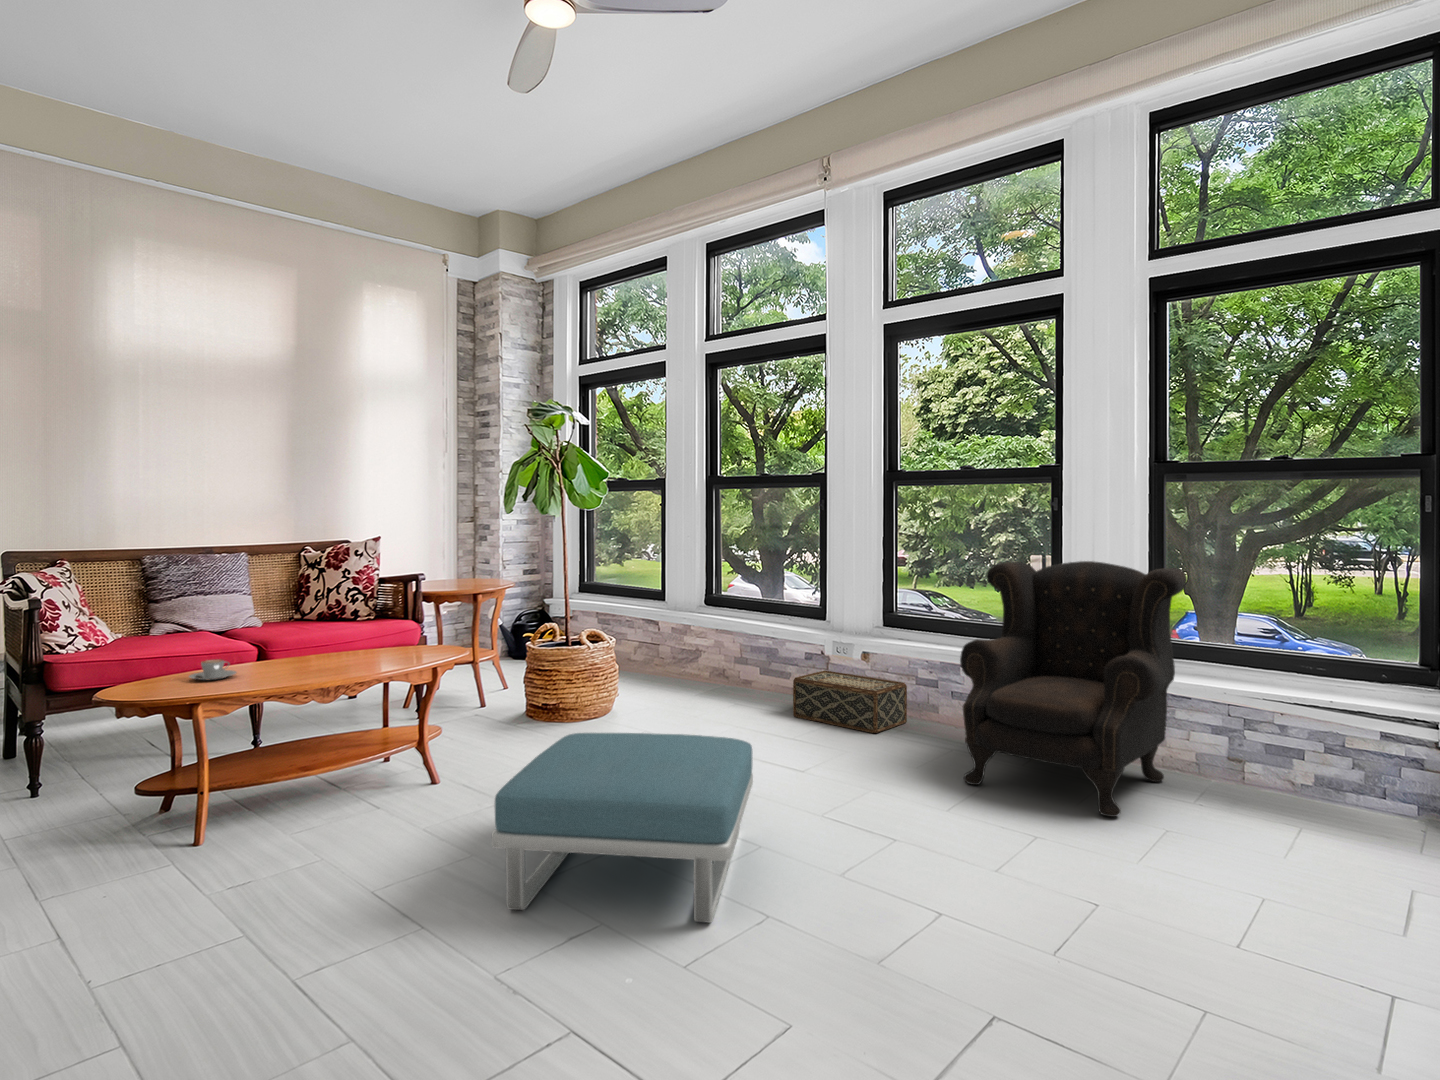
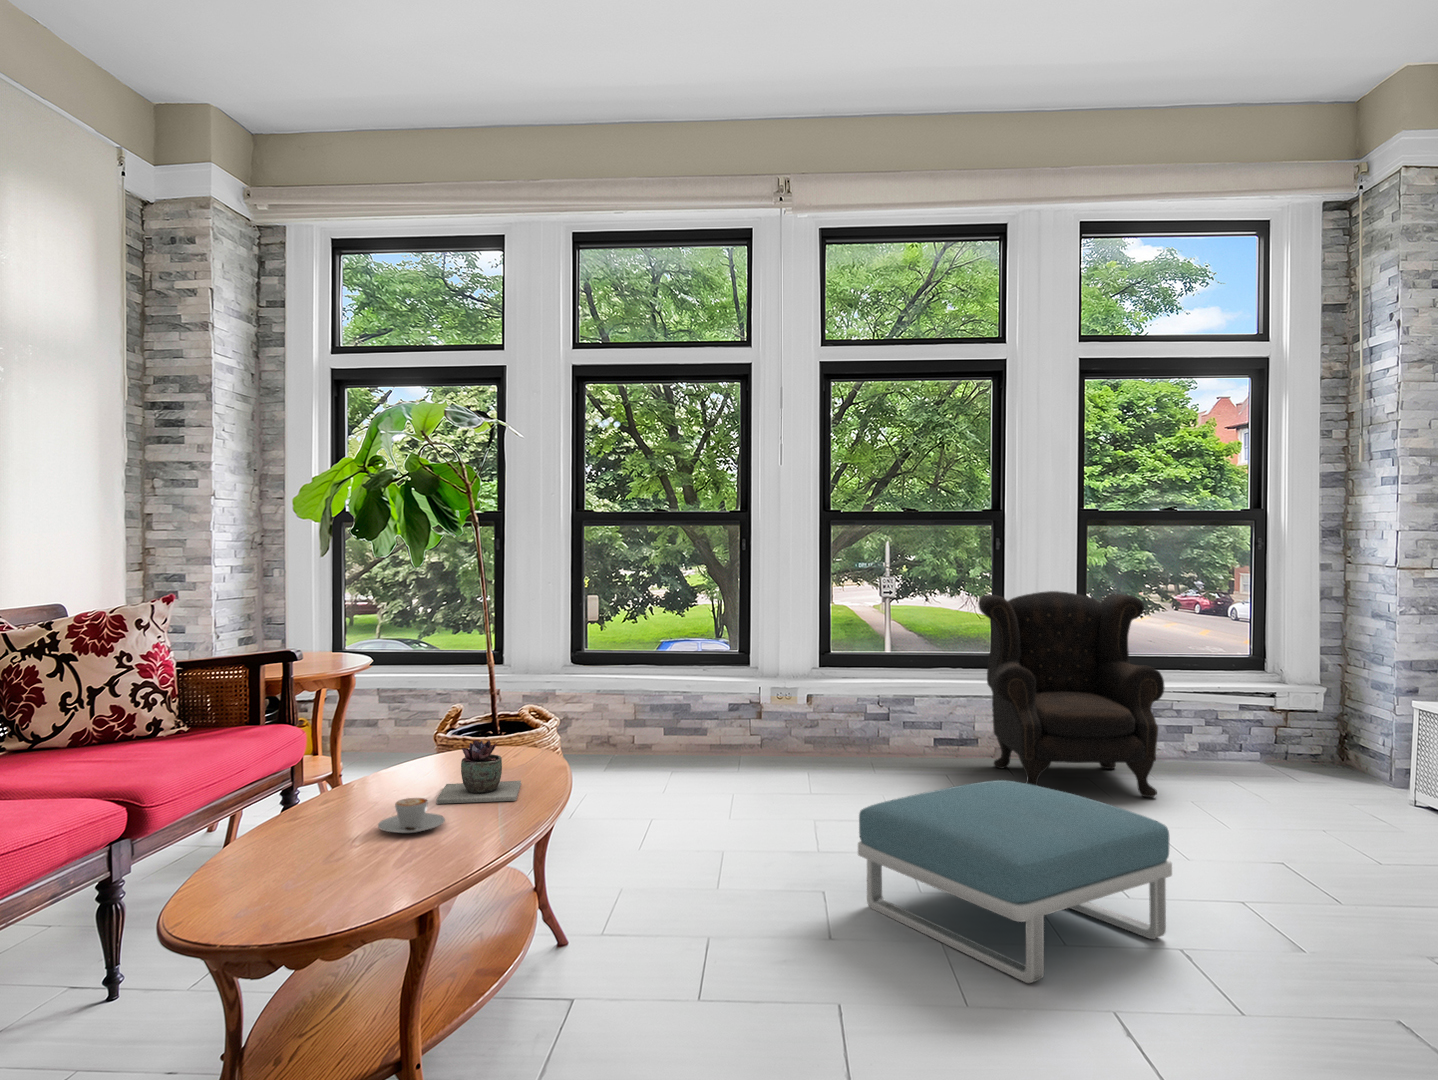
succulent plant: none [272,632,345,675] -> present [436,740,521,804]
woven basket: present [793,671,907,733] -> none [762,720,868,773]

